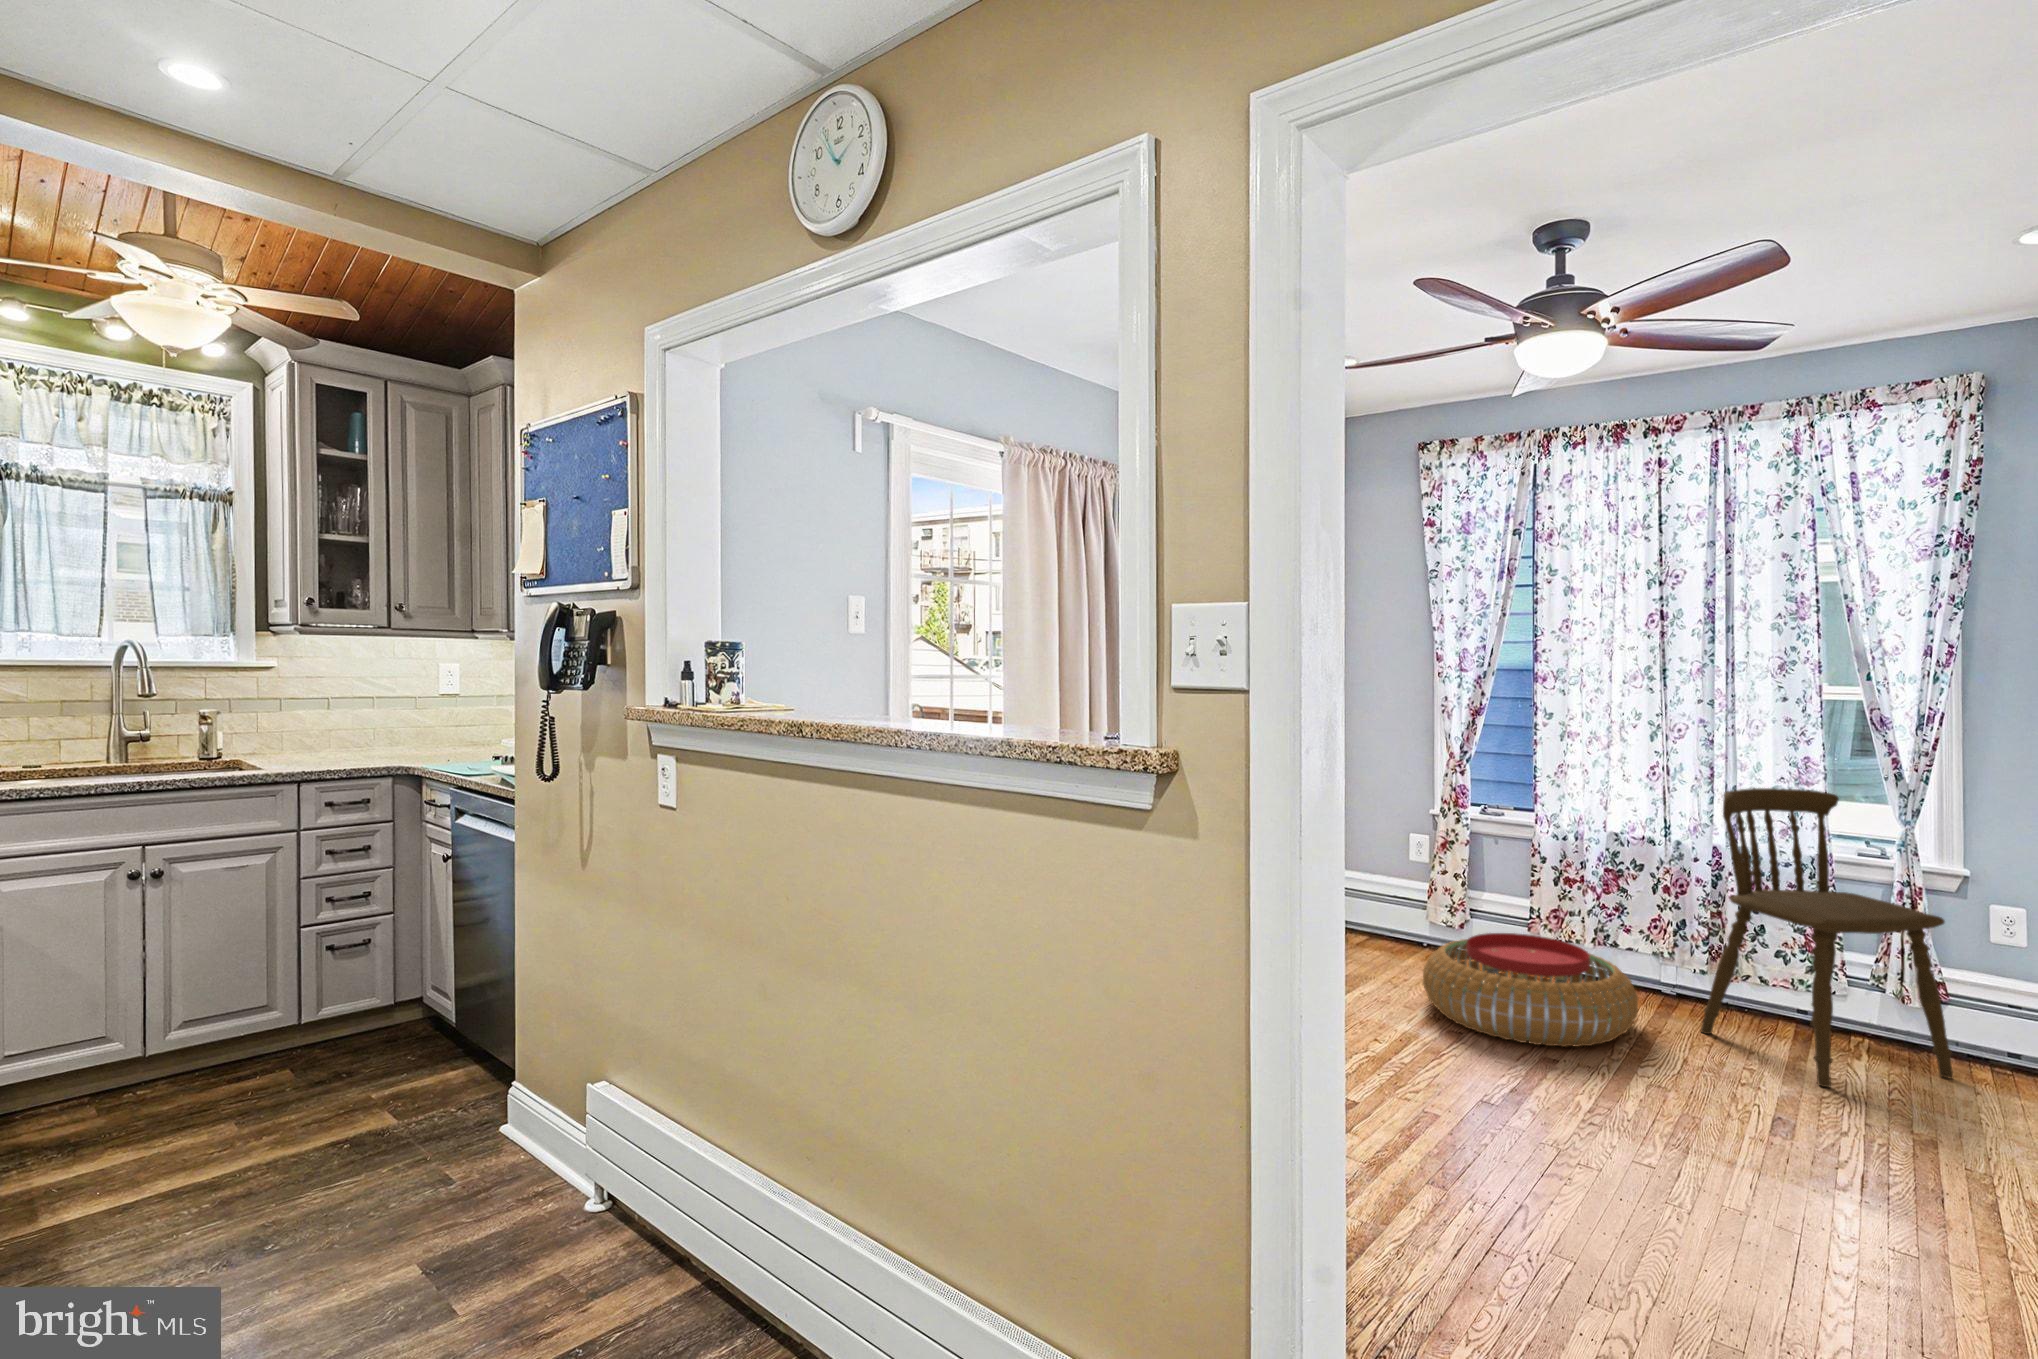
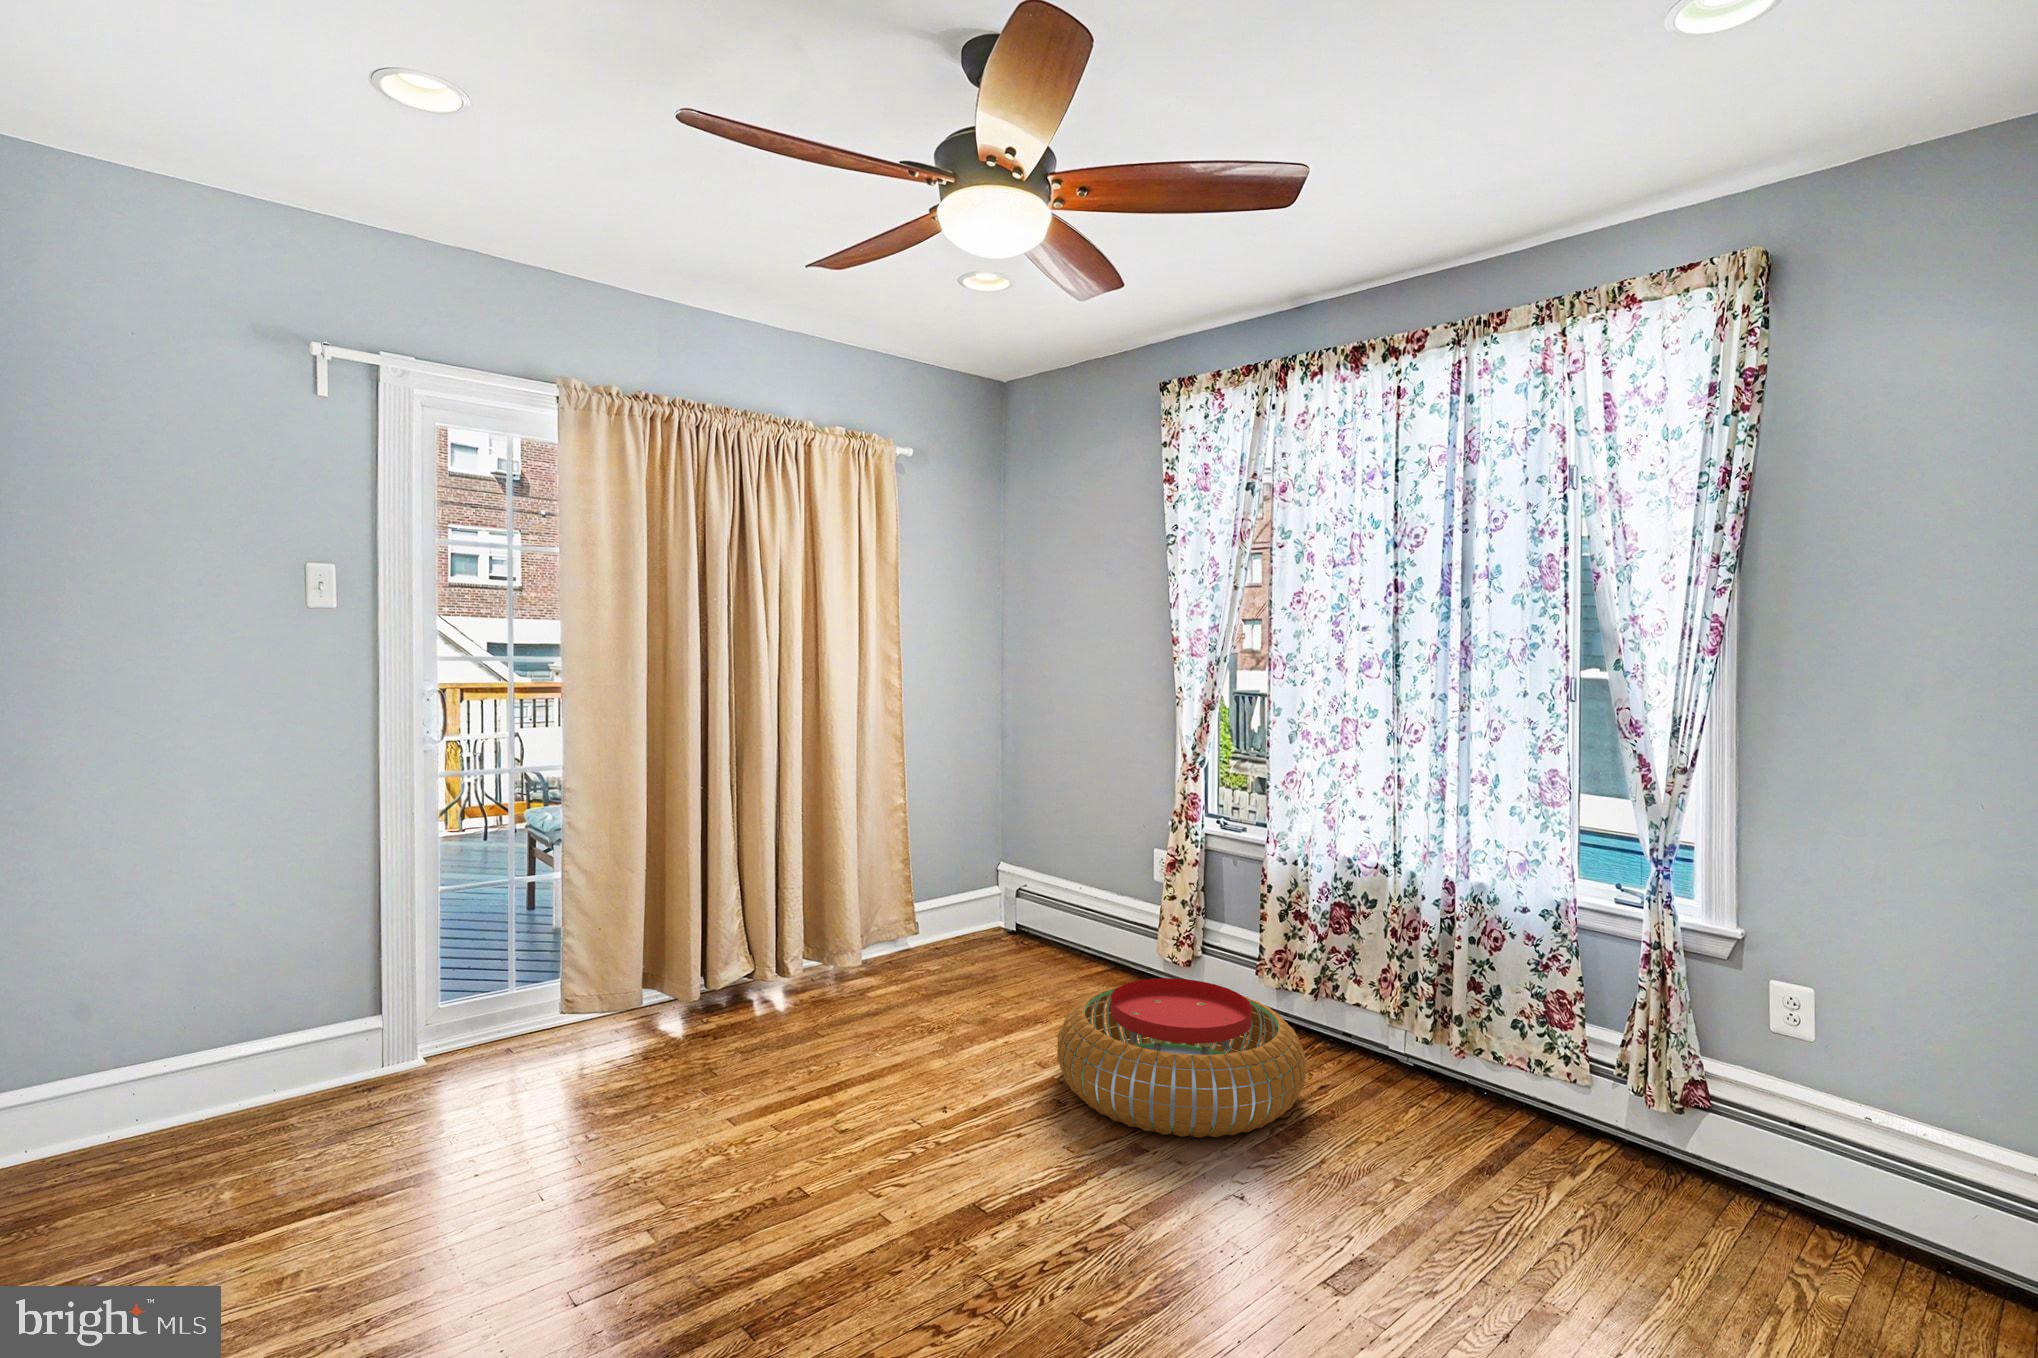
dining chair: present [1701,788,1953,1087] -> none [1388,809,1682,1224]

